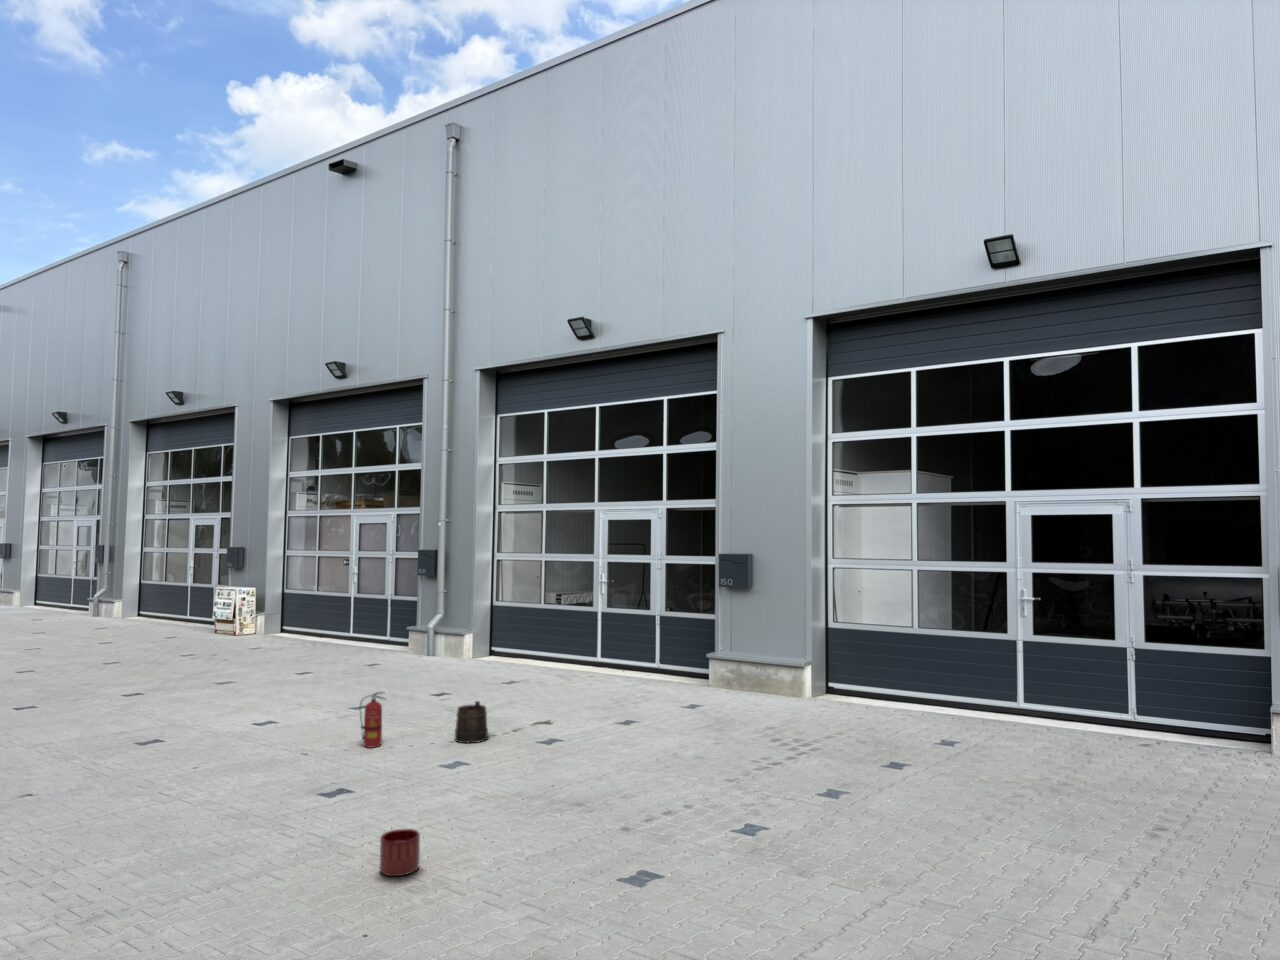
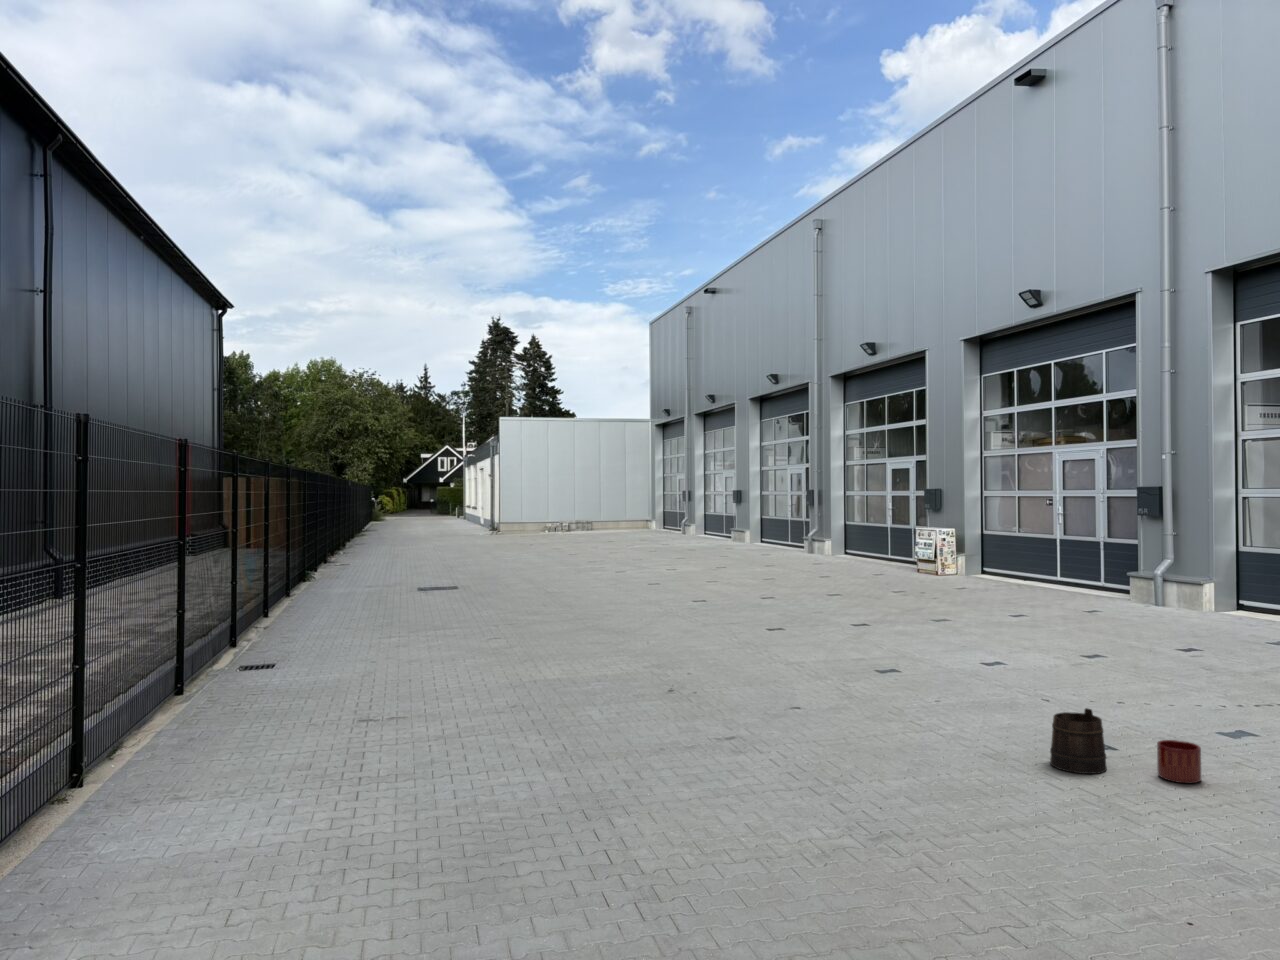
fire extinguisher: present [361,692,383,748] -> none [1099,624,1128,679]
bucket: present [455,701,488,743] -> present [1050,708,1107,774]

